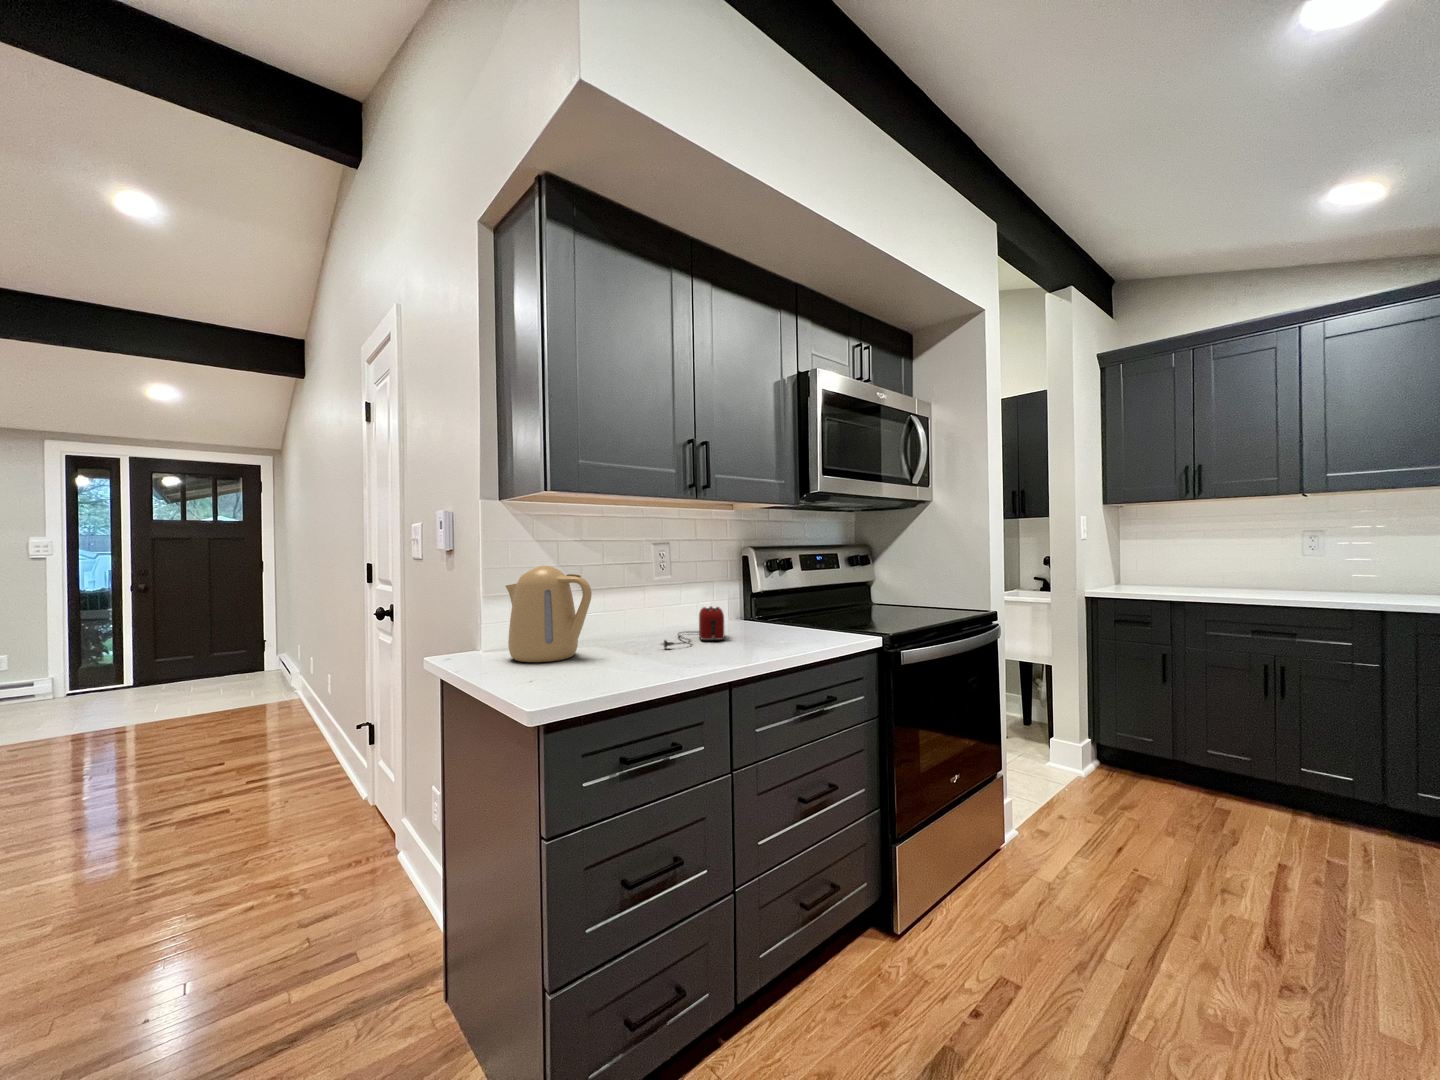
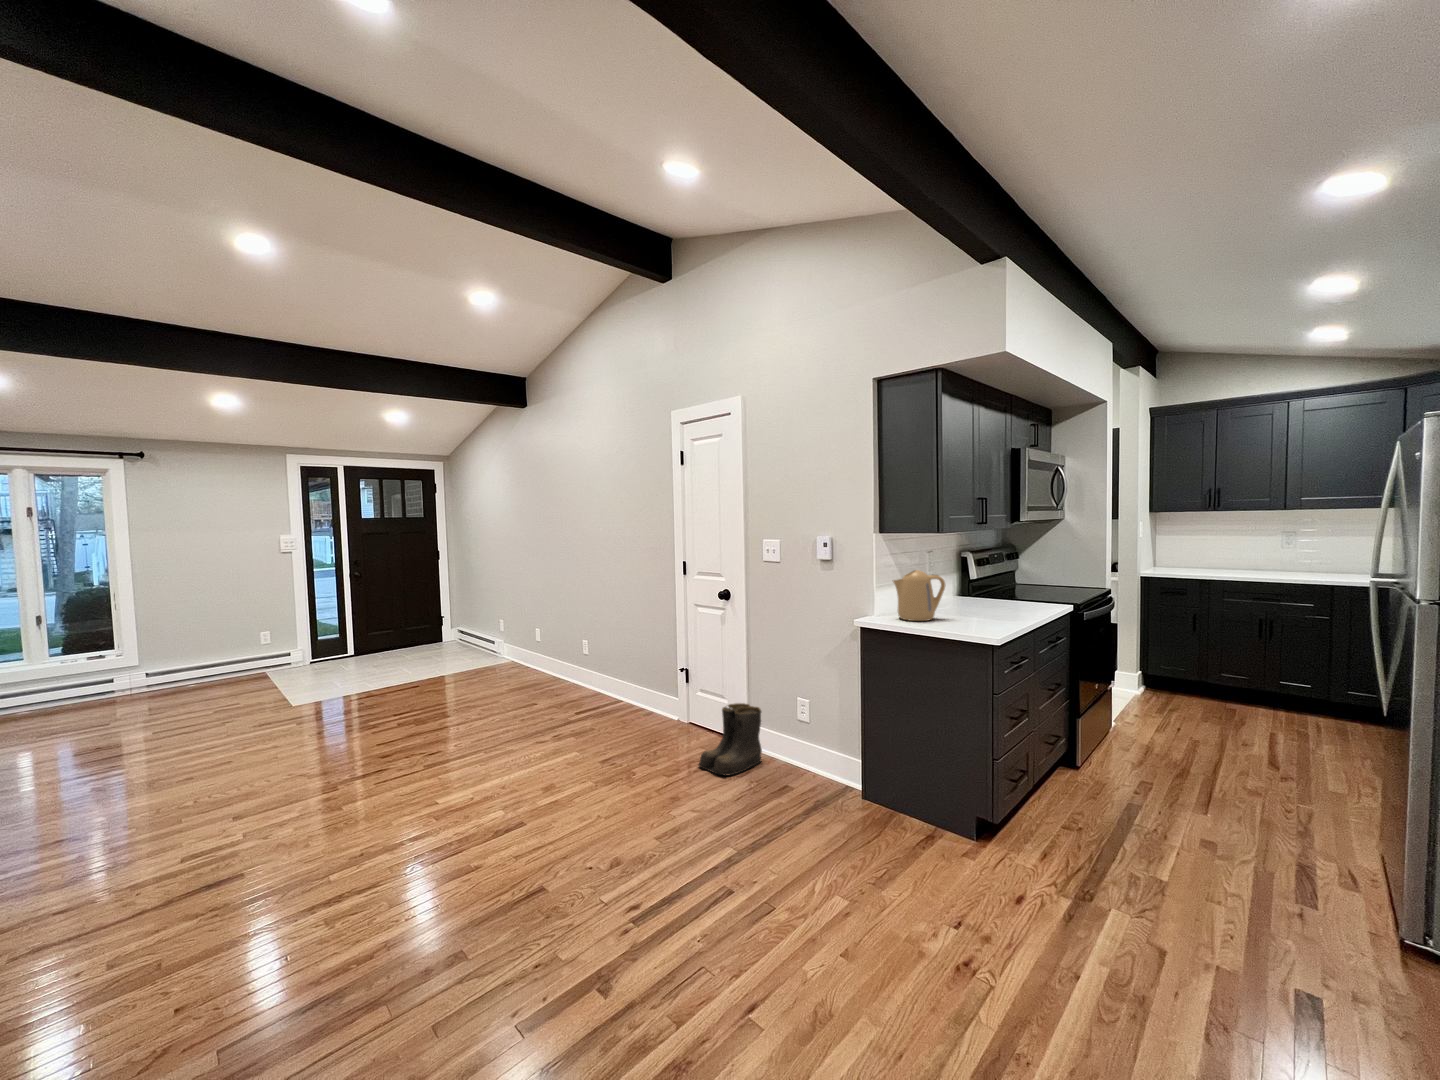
toaster: present [661,606,724,649] -> none [952,590,990,613]
boots: none [268,787,393,922] -> present [699,703,762,775]

